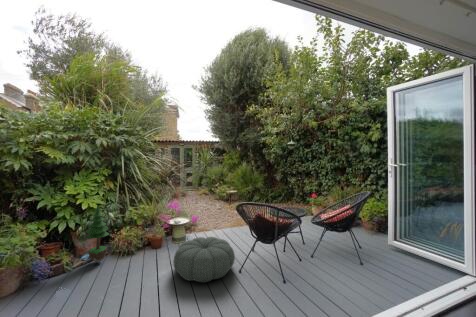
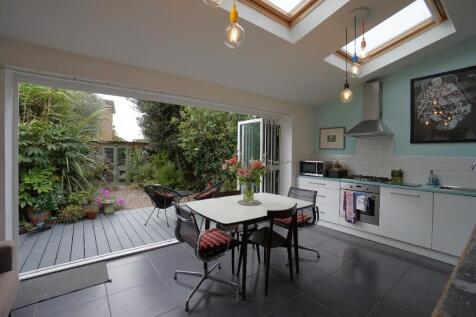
pouf: present [173,237,235,282] -> none [104,208,145,230]

